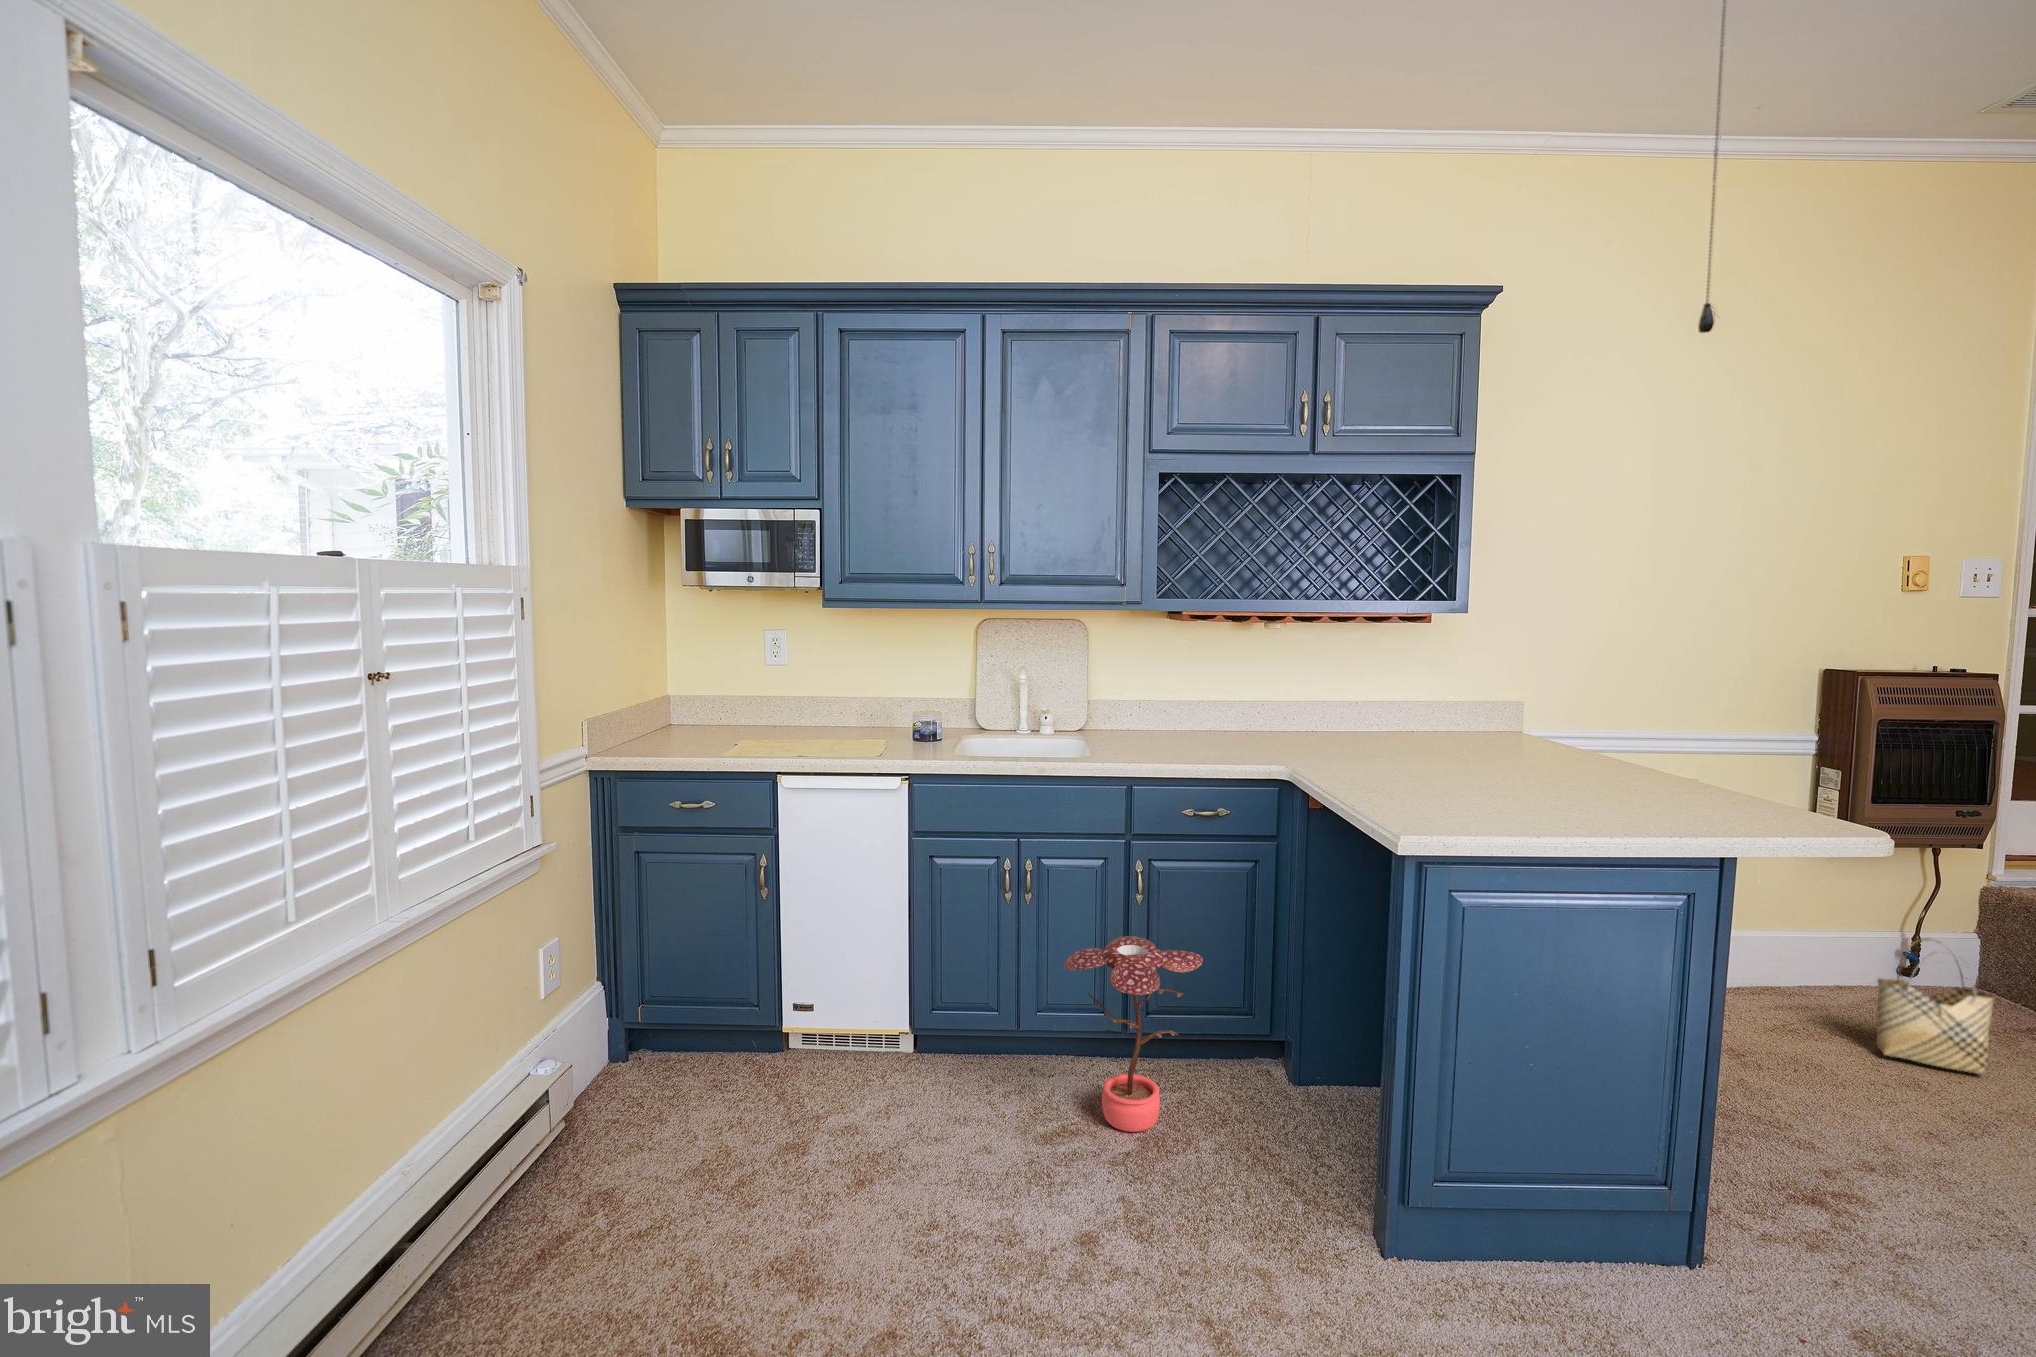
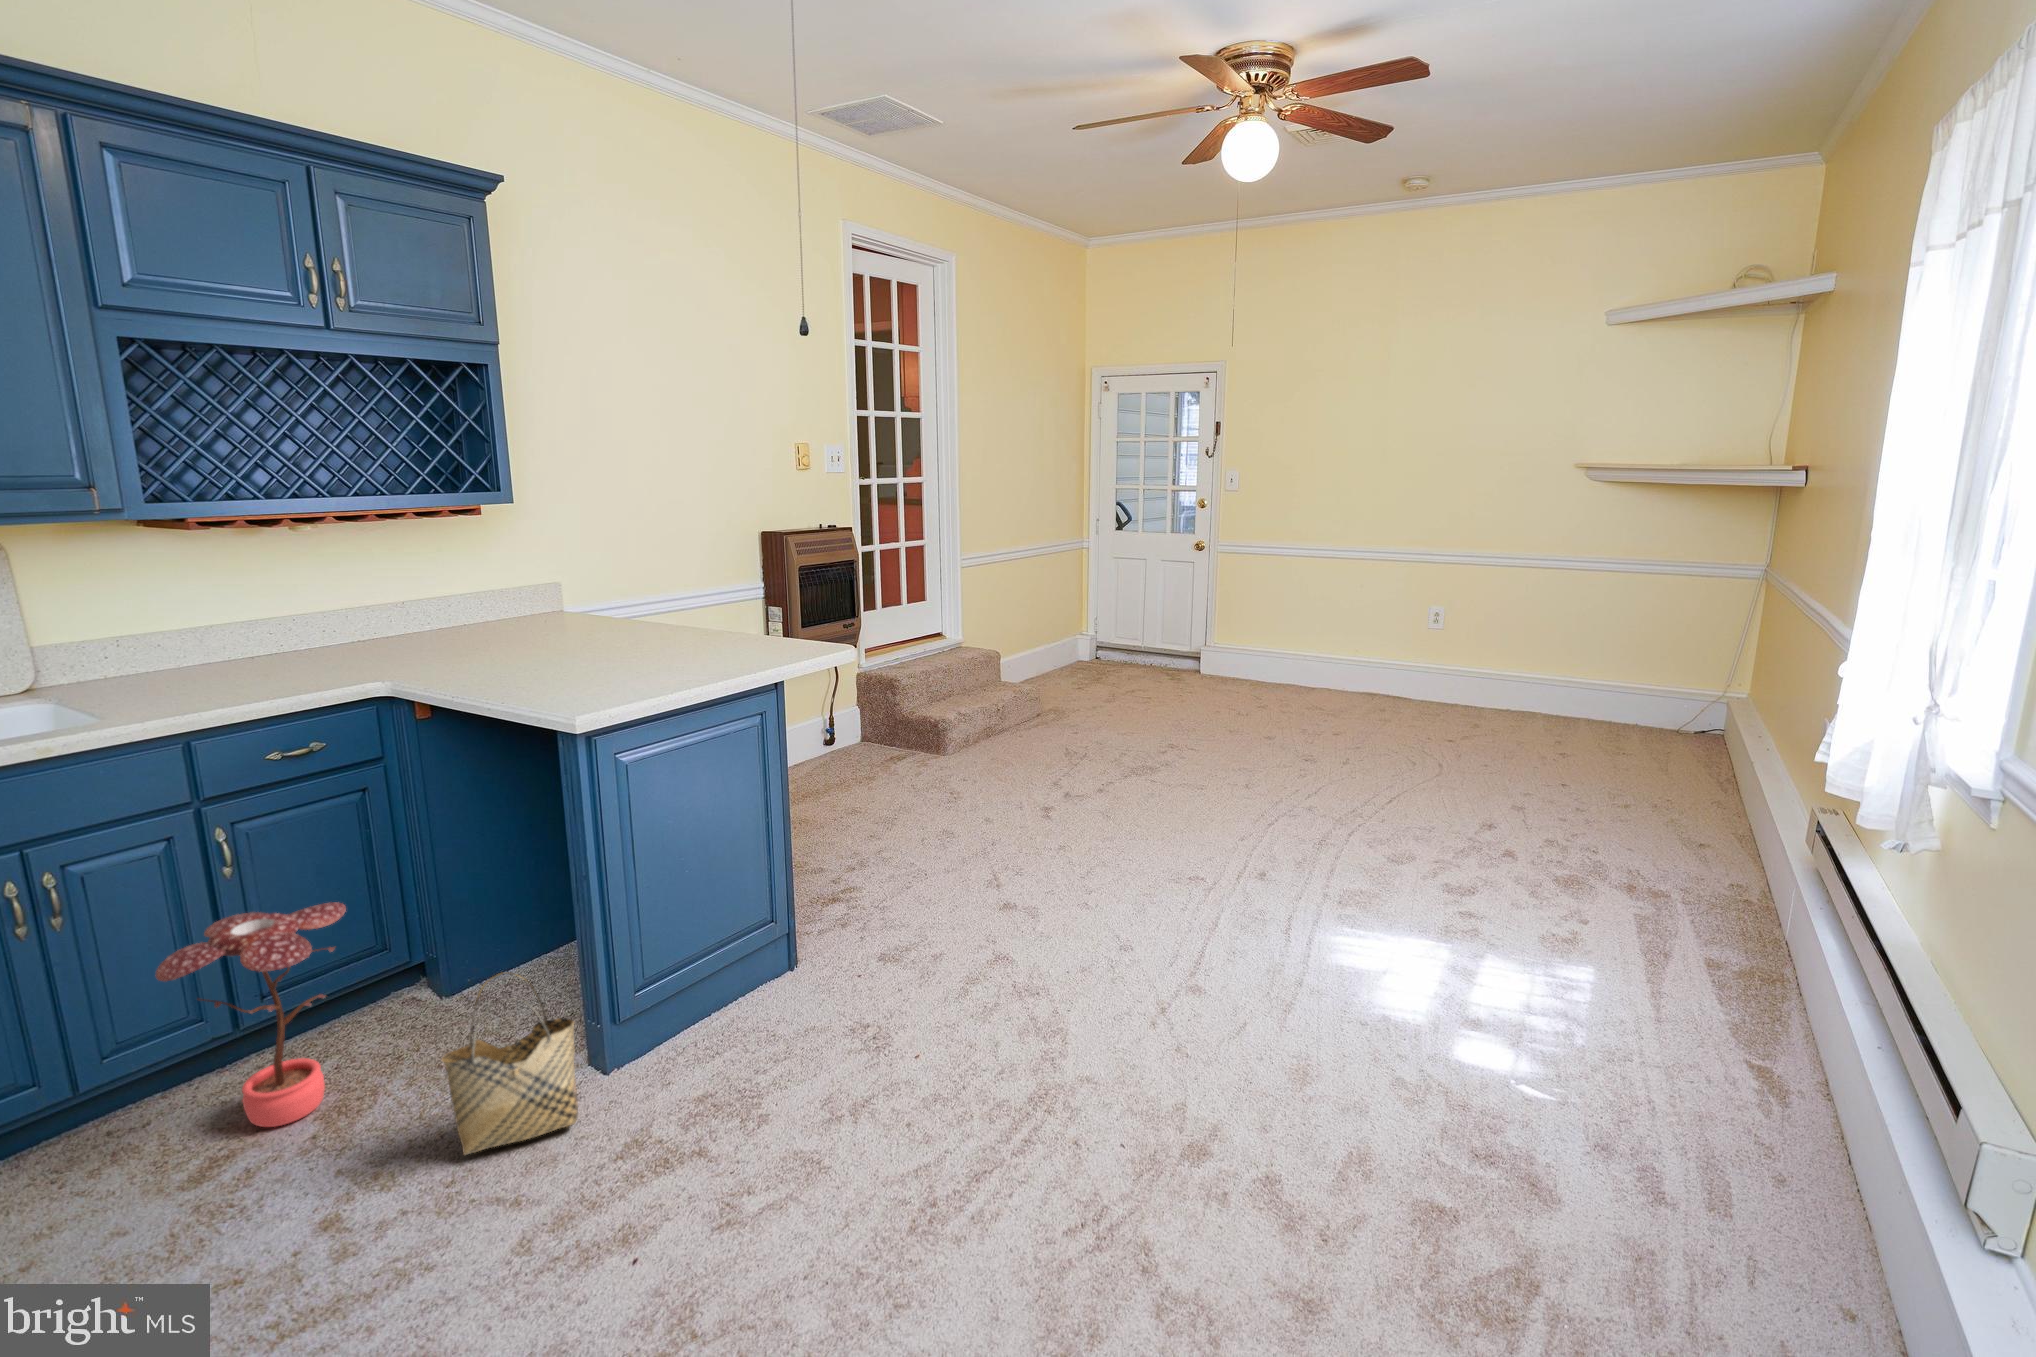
woven basket: present [1877,938,1994,1074] -> present [441,972,578,1155]

